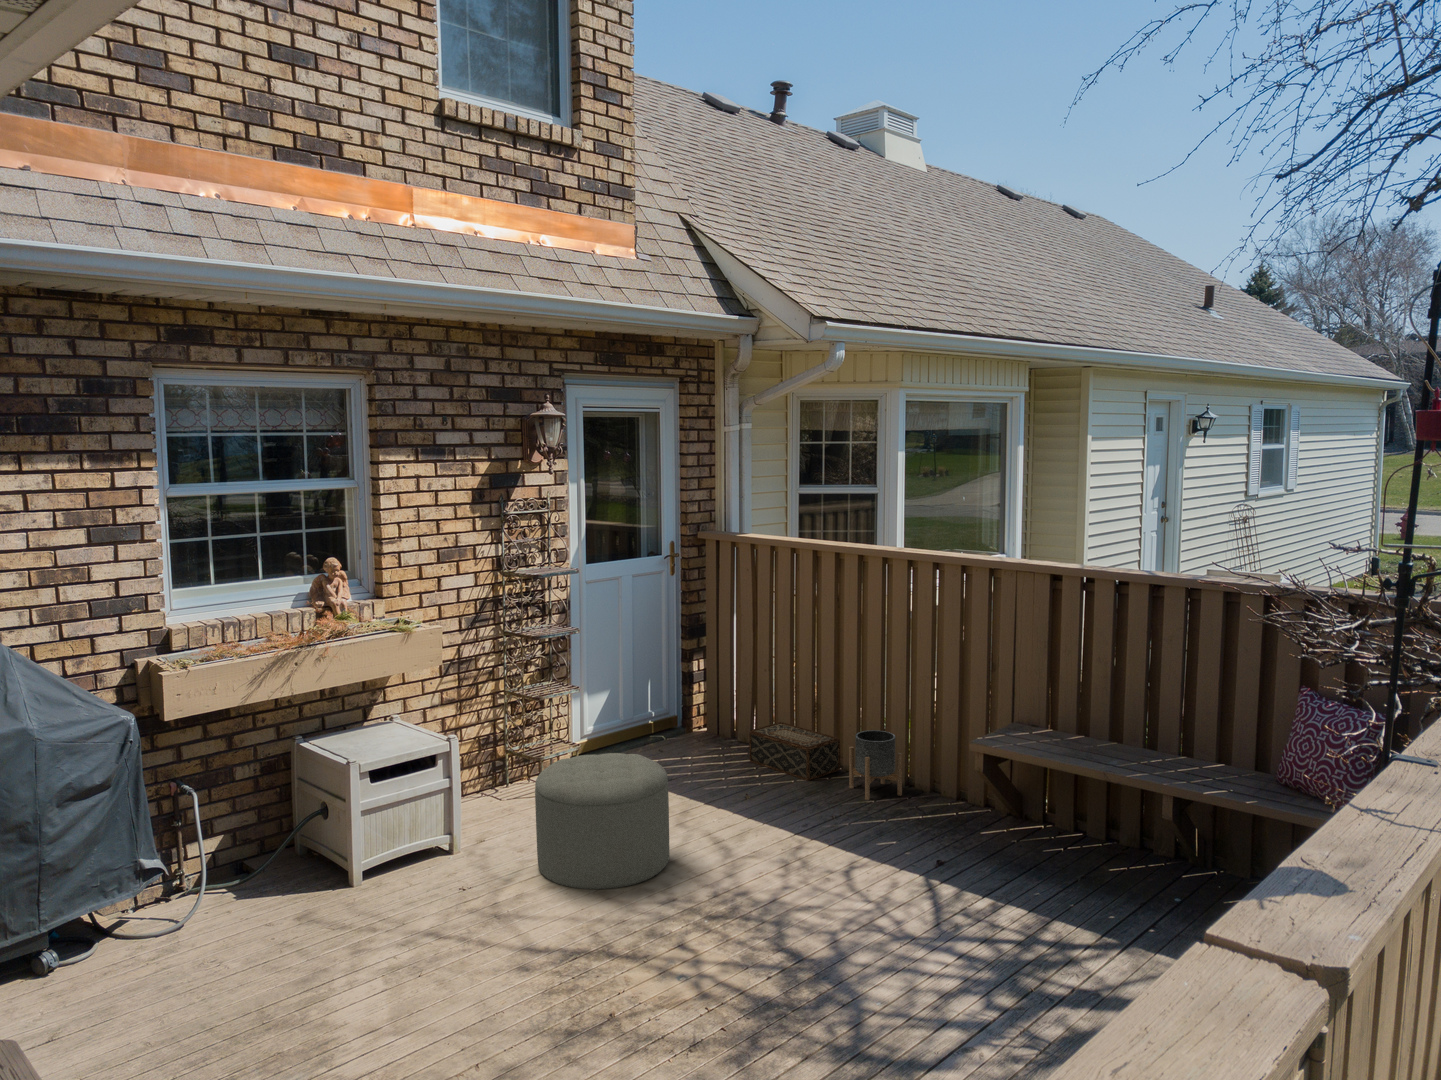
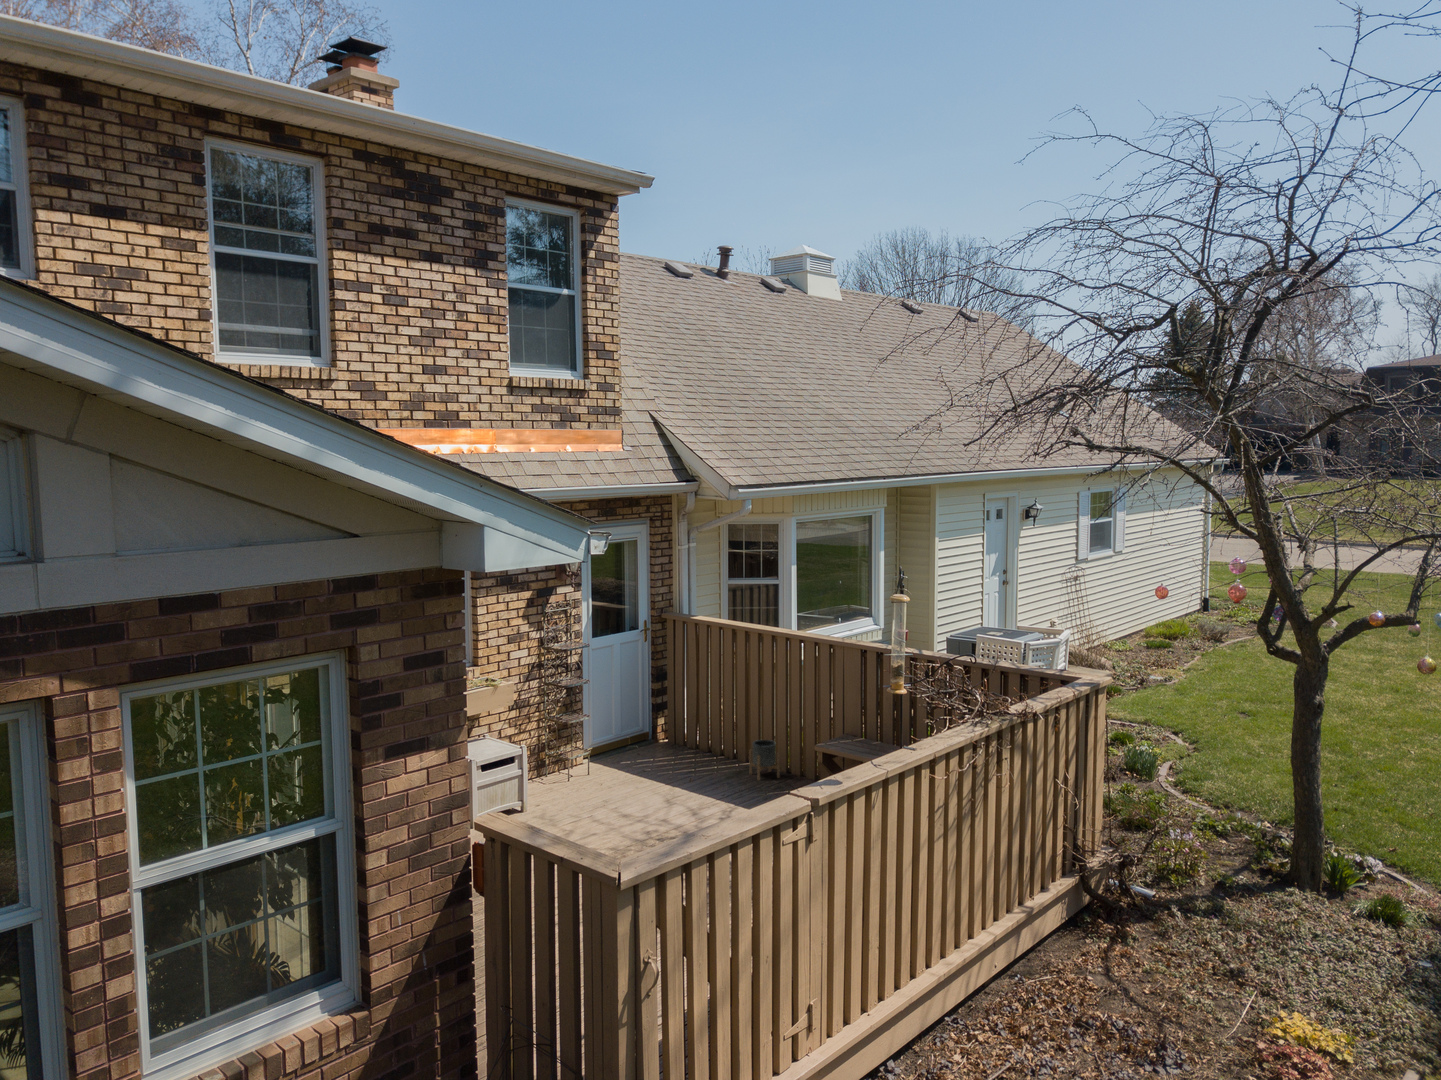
woven basket: present [749,722,840,781] -> none [691,735,746,770]
ottoman: present [535,753,669,889] -> none [572,753,644,824]

